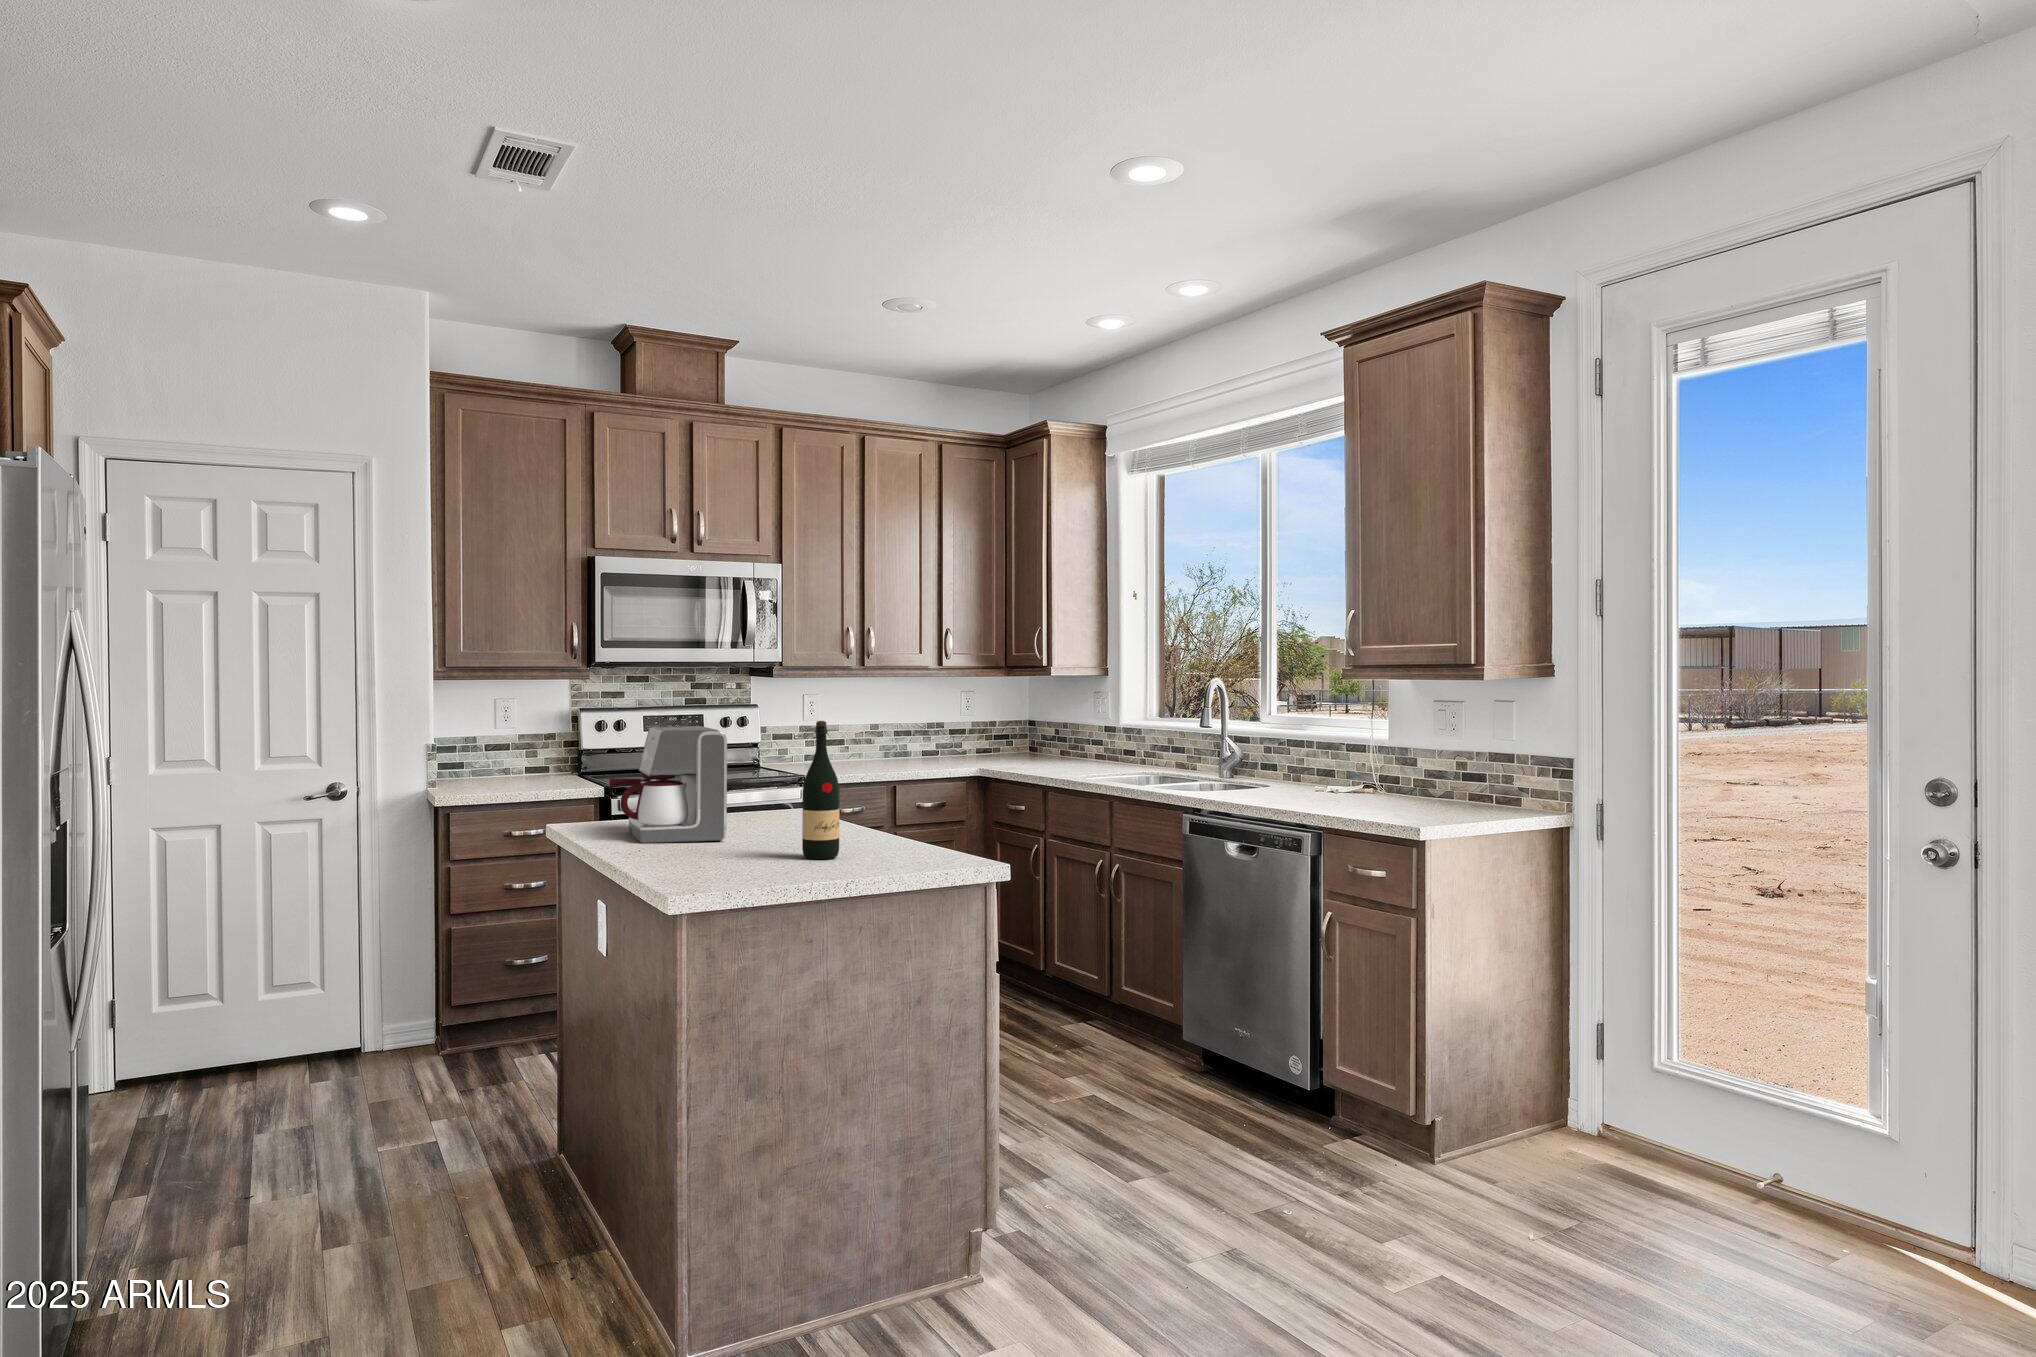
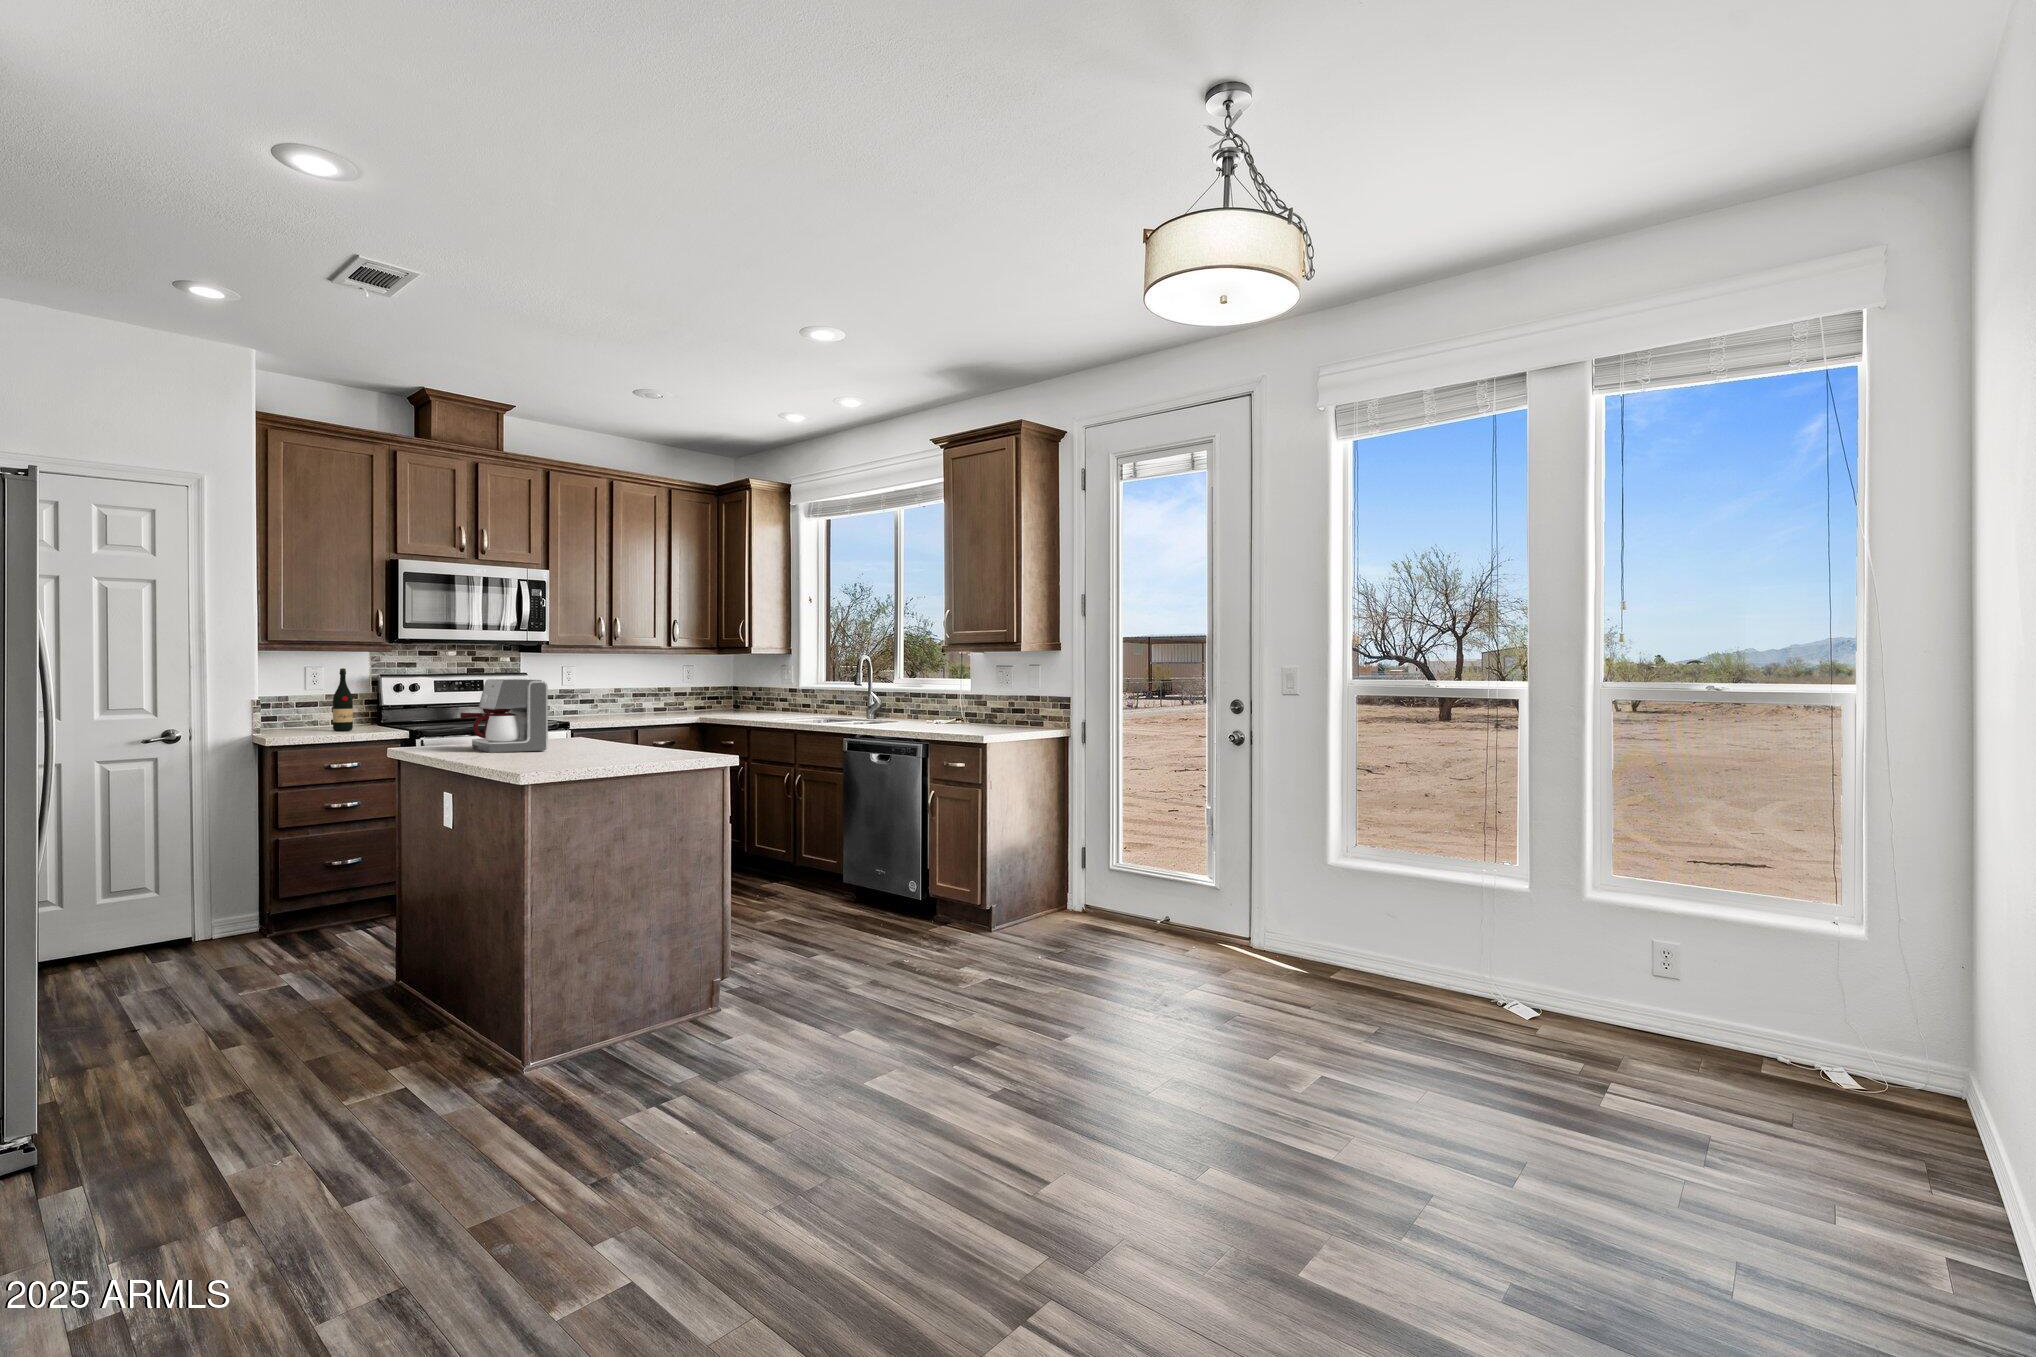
wine bottle: present [802,721,839,859] -> present [333,668,353,731]

